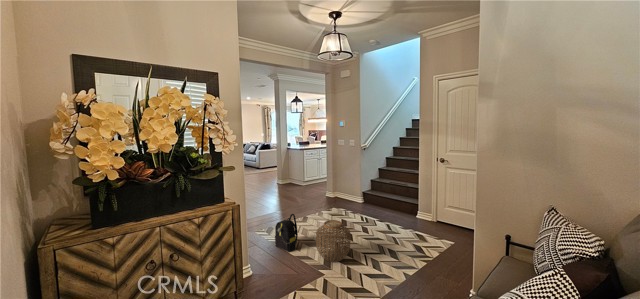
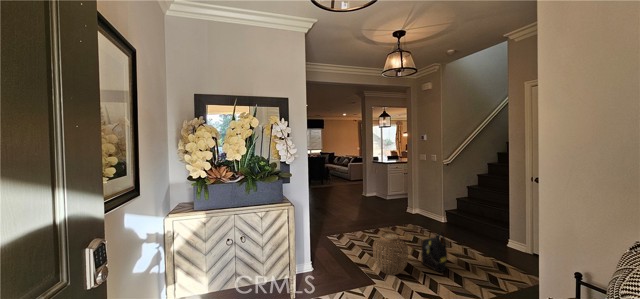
backpack: present [275,214,298,252] -> present [421,232,447,272]

